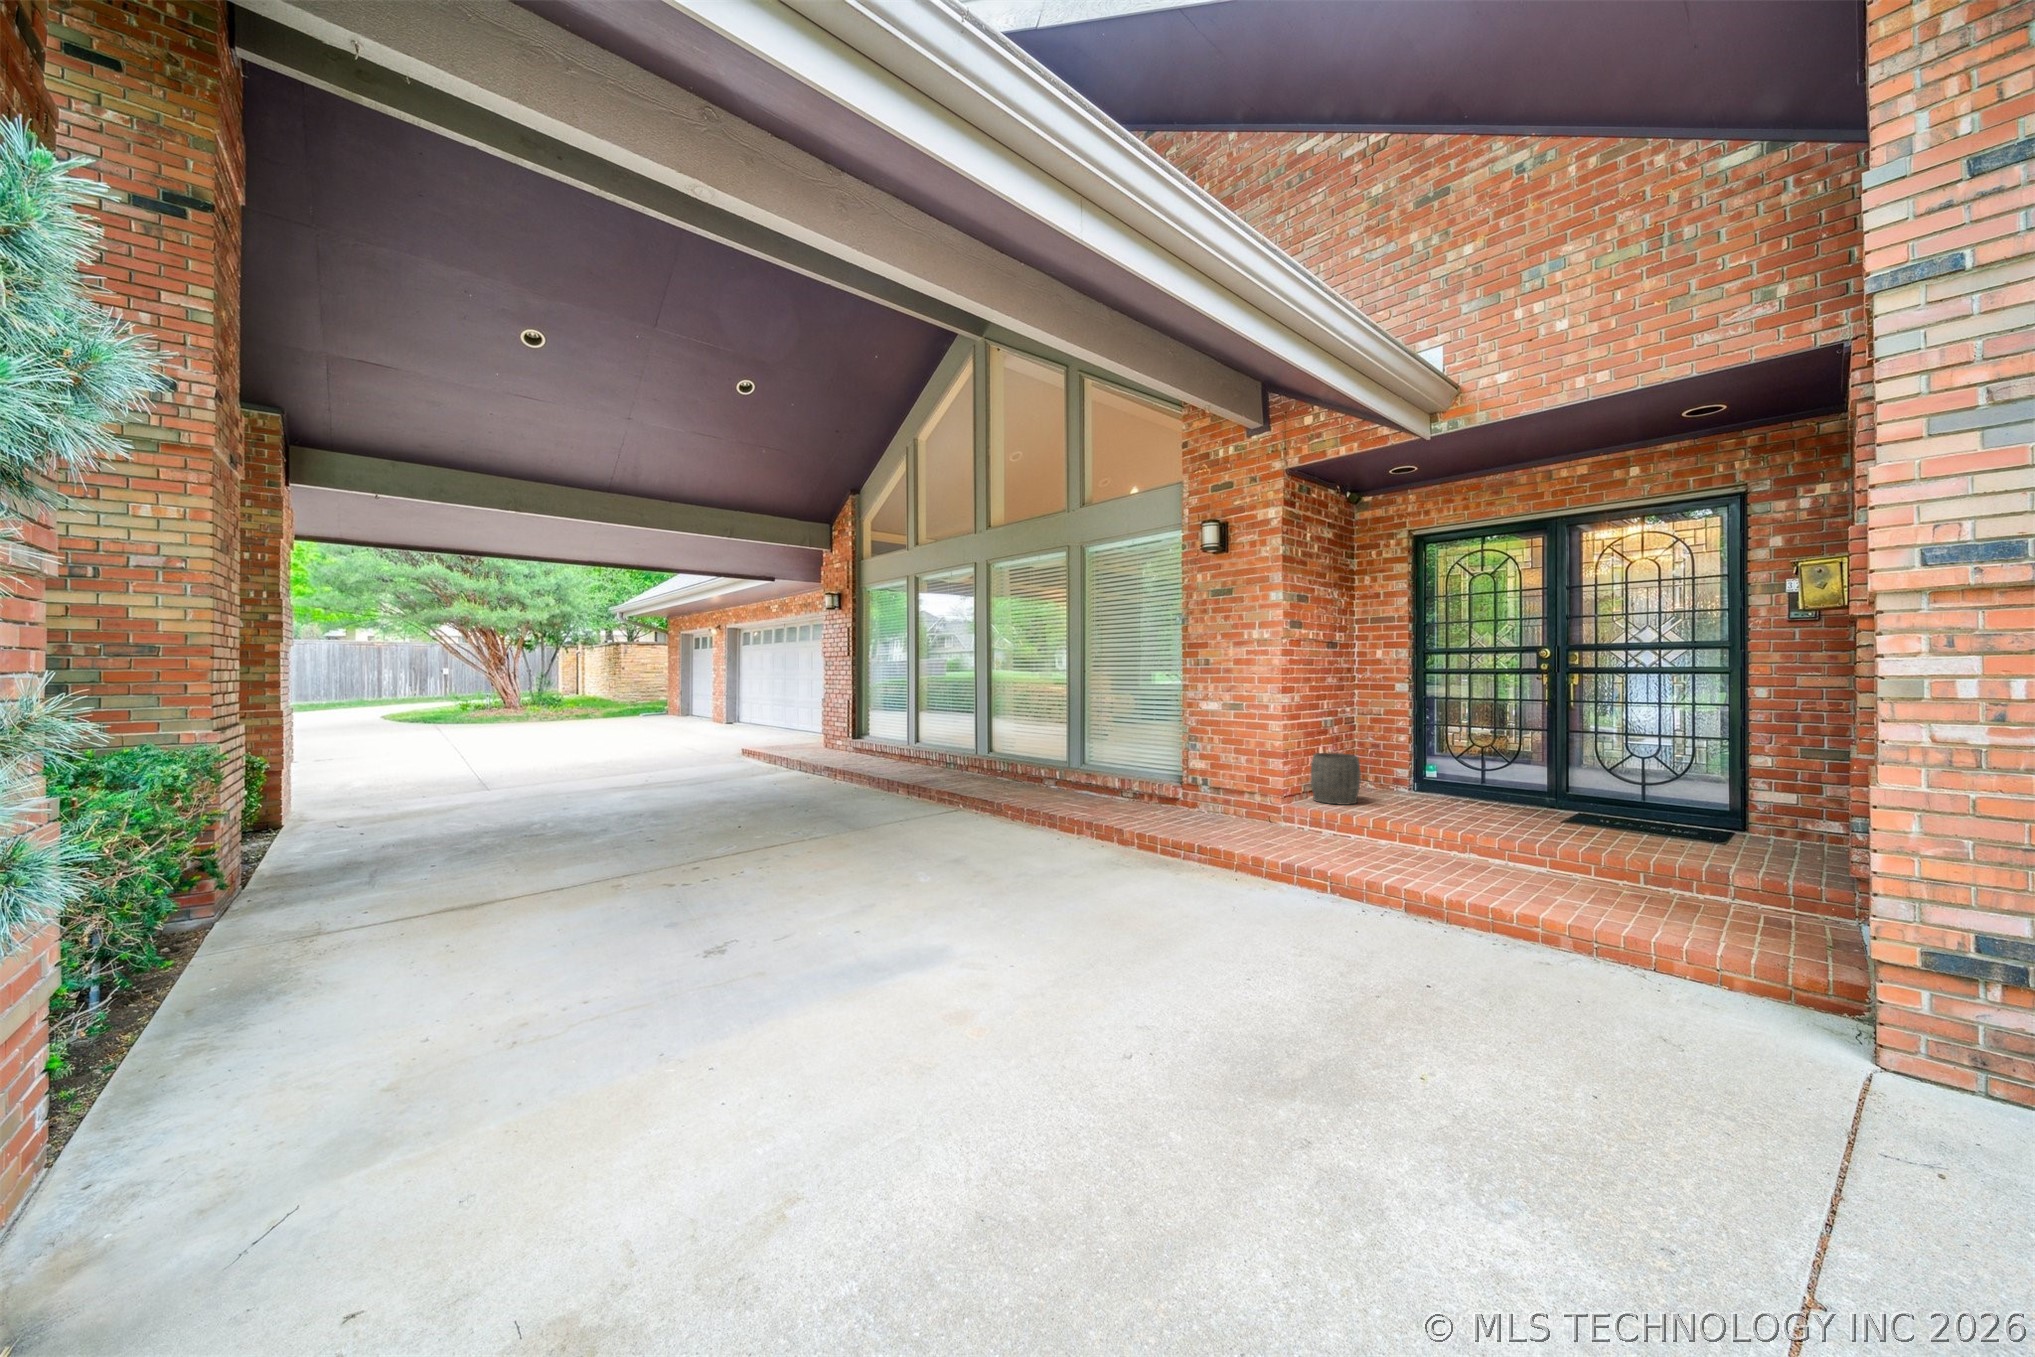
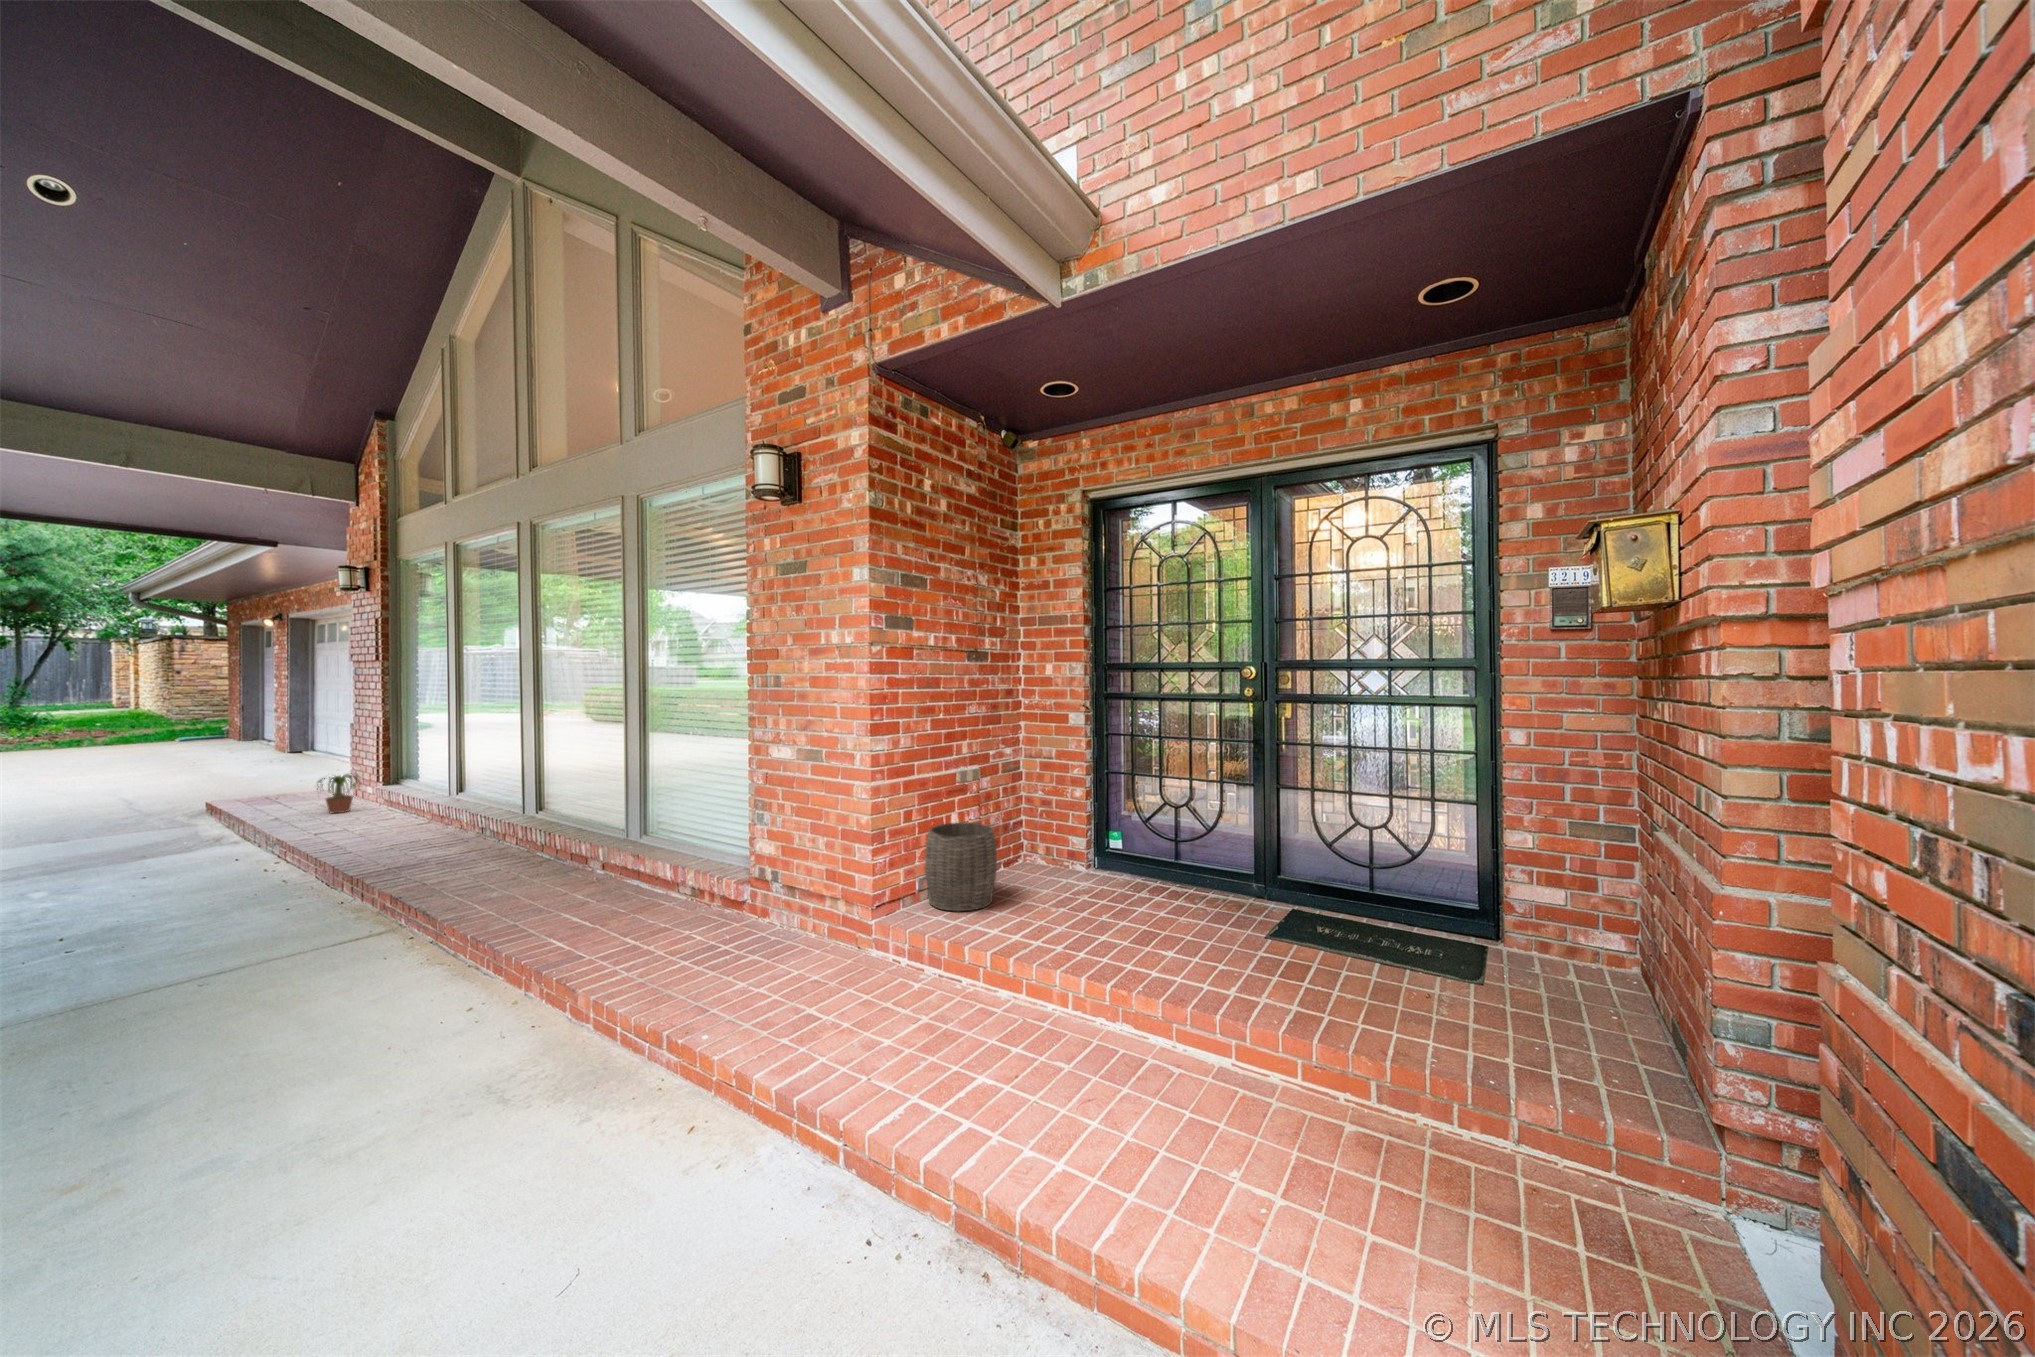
potted plant: none [808,732,839,758] -> present [317,774,360,813]

